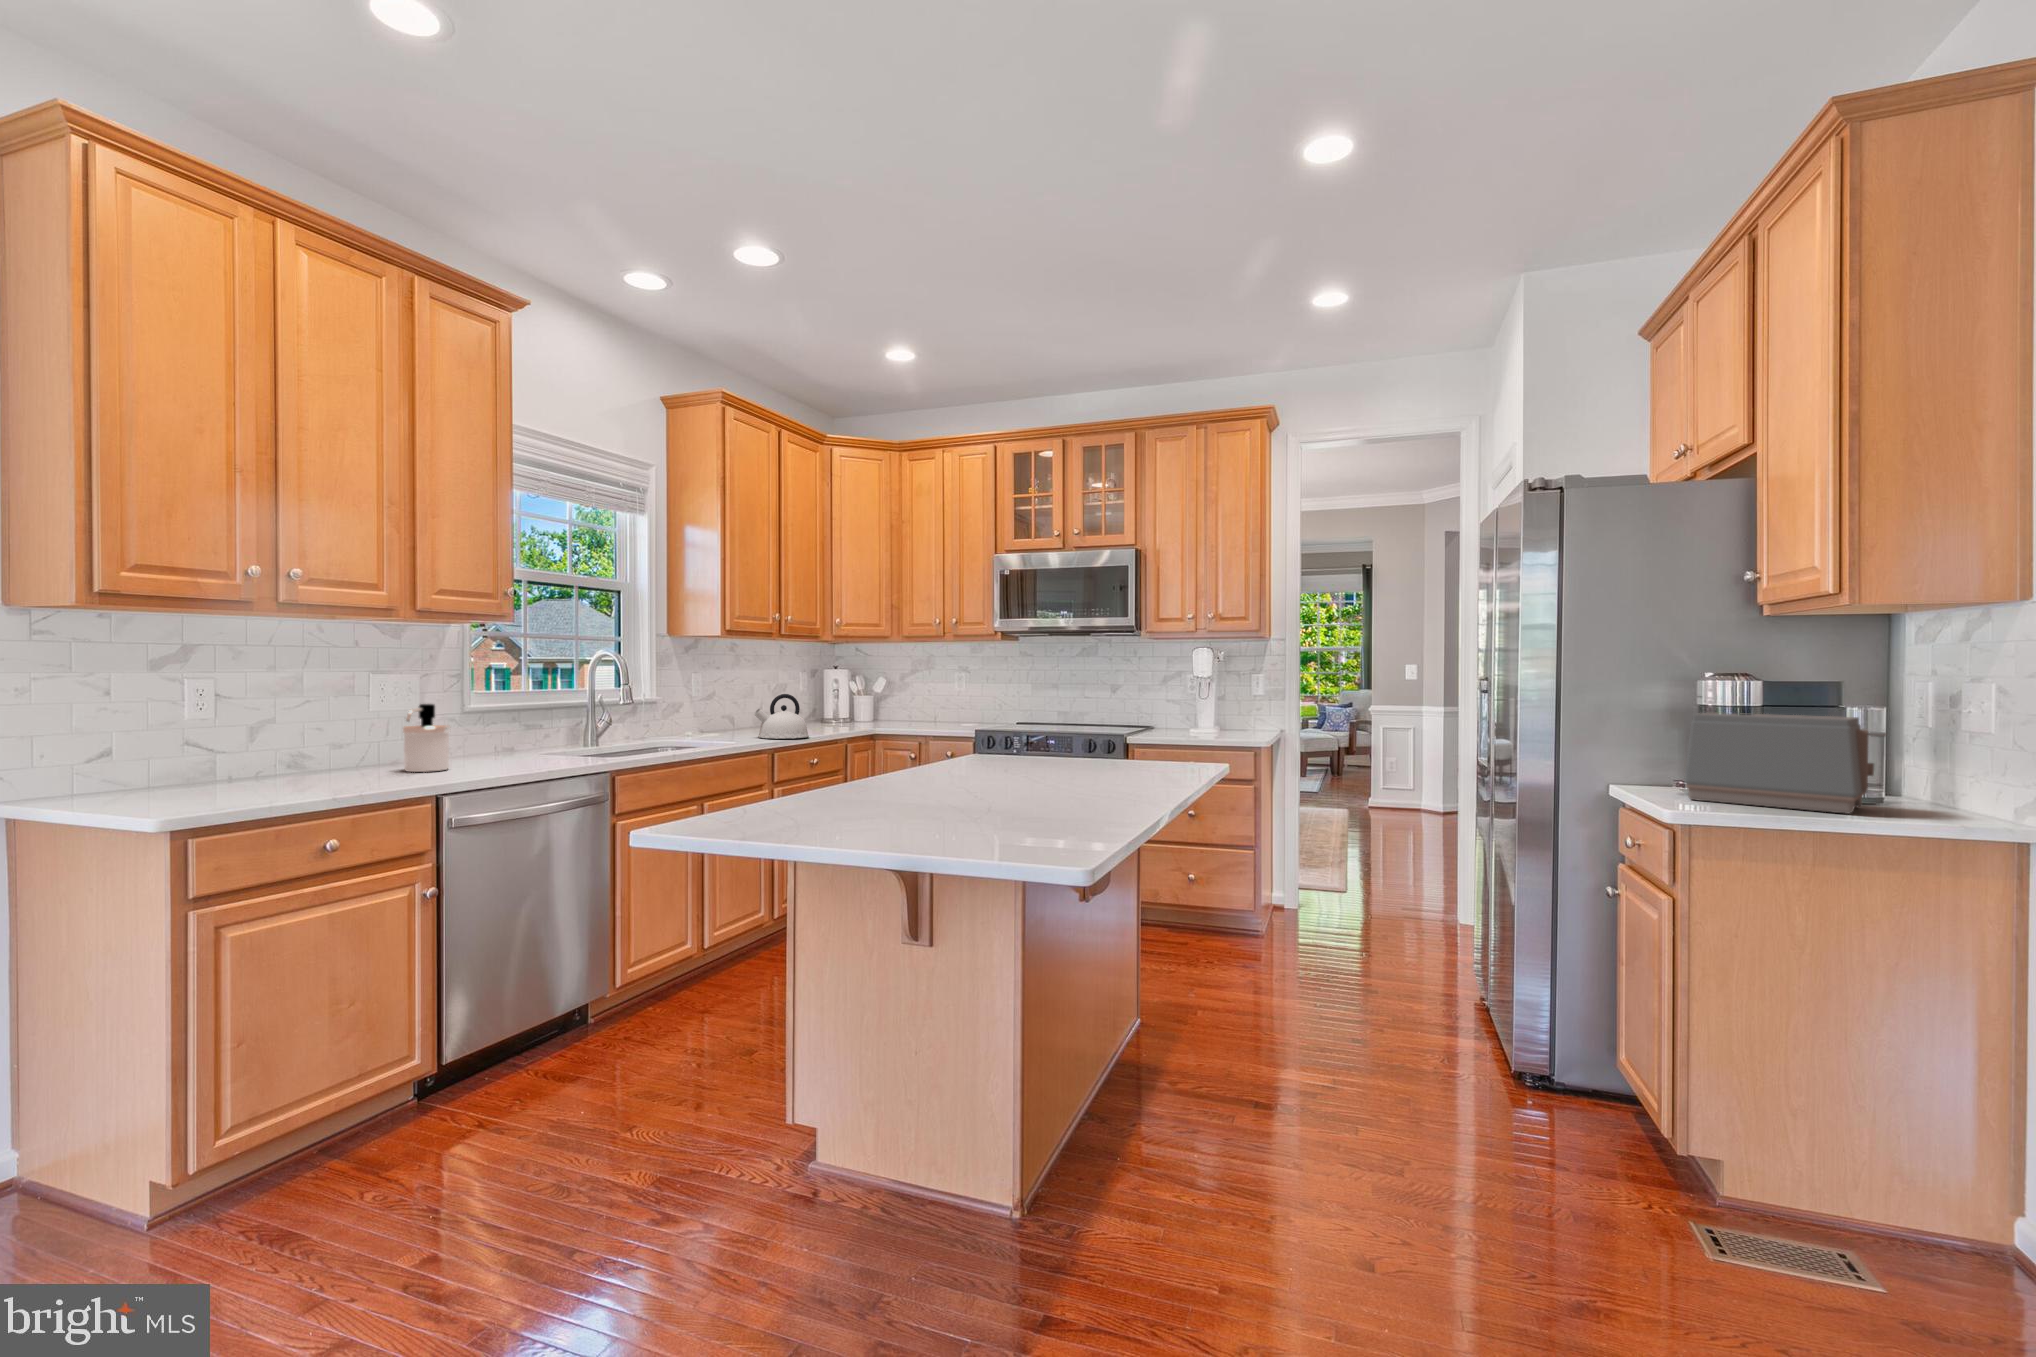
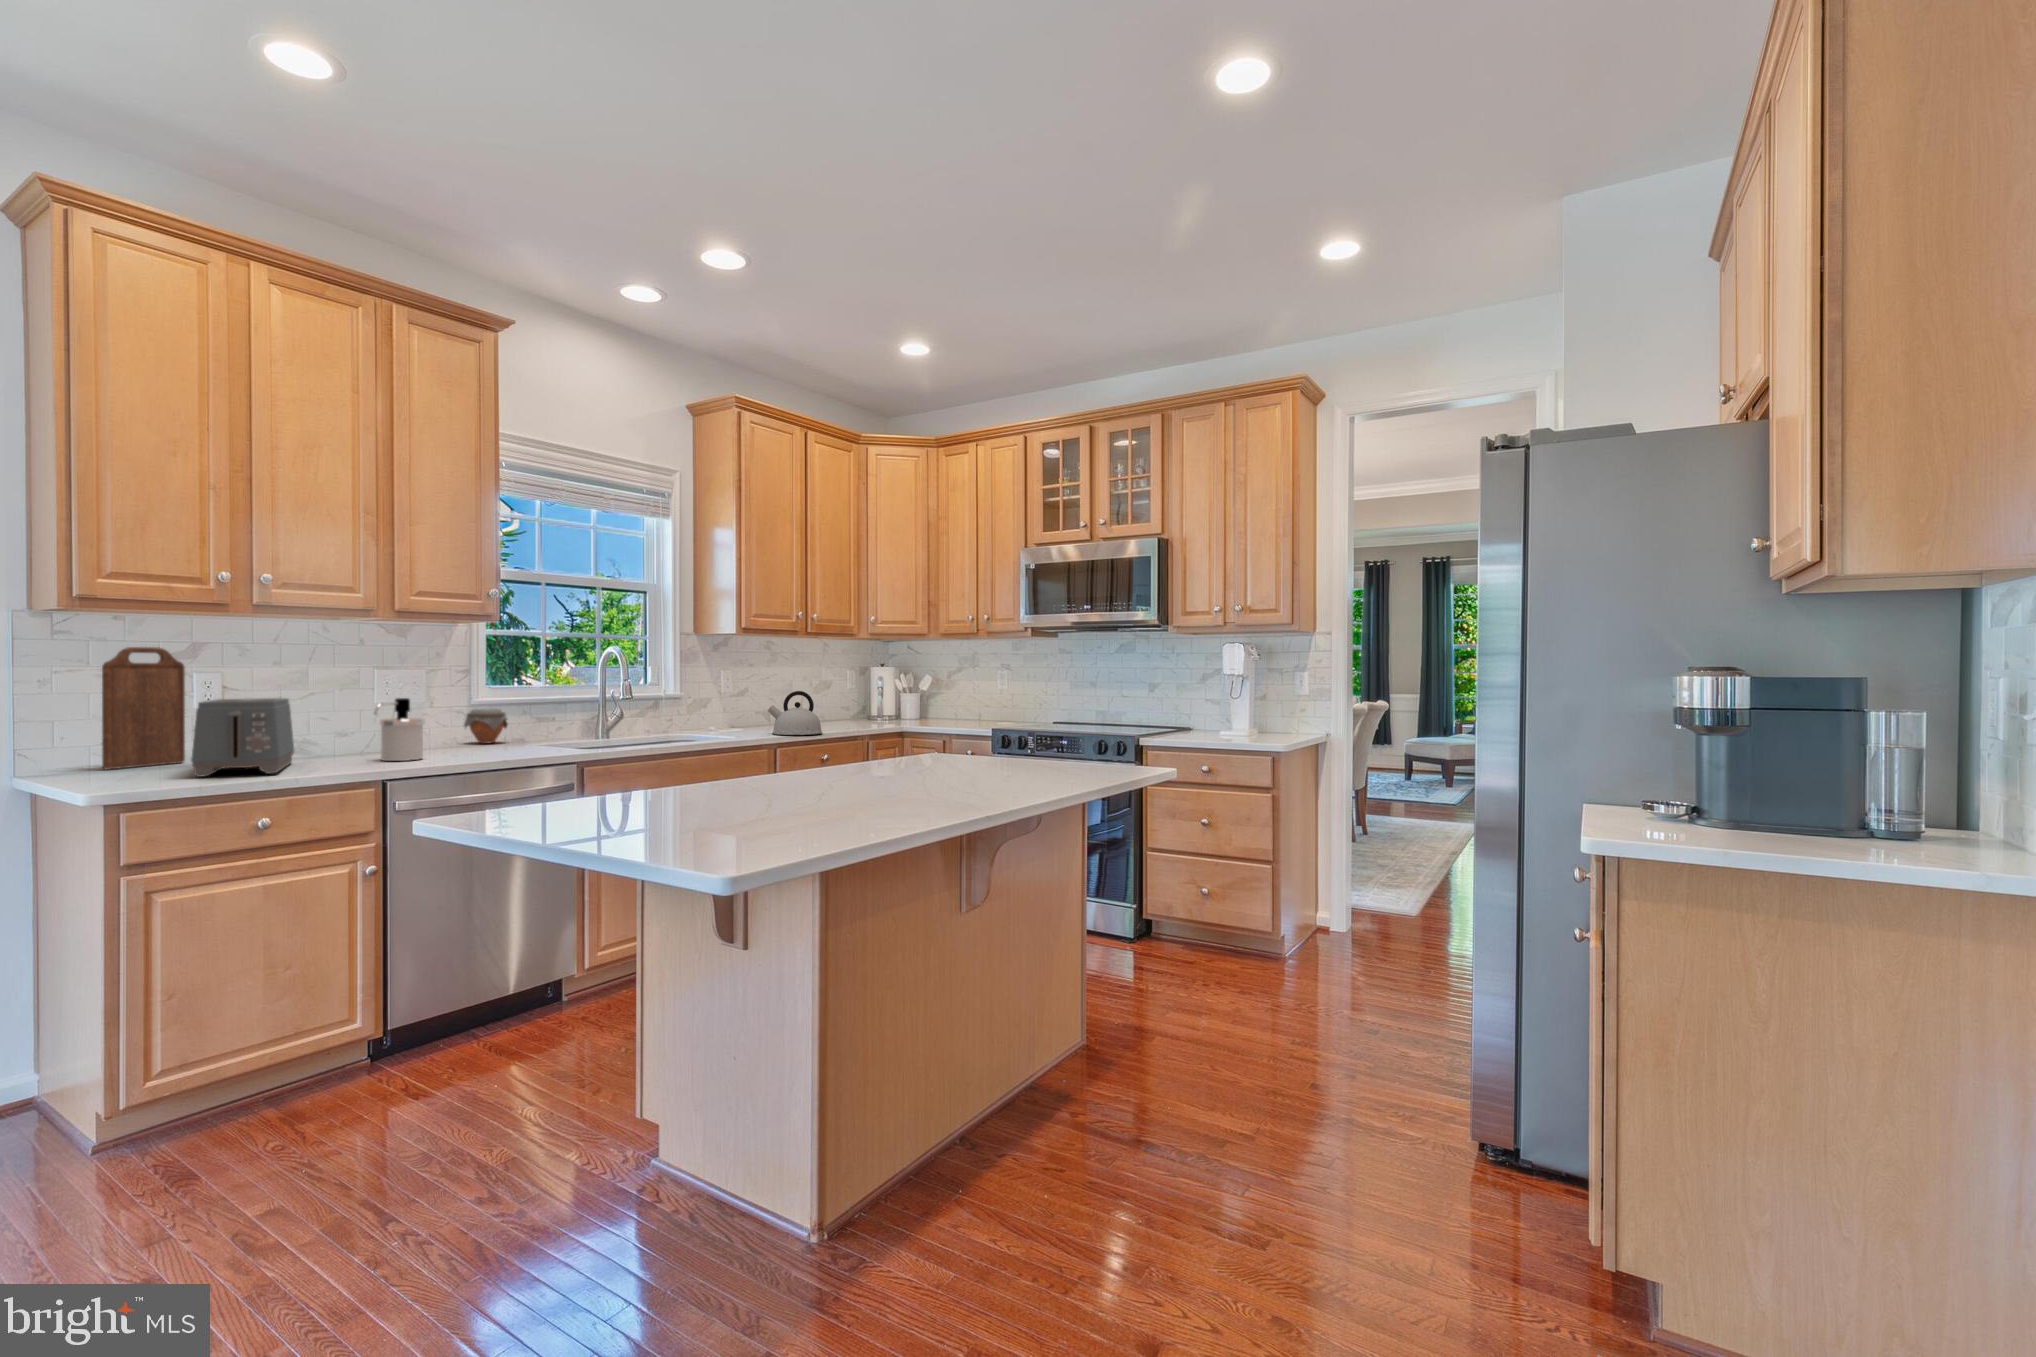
cutting board: none [97,647,179,787] -> present [102,647,185,769]
toaster: present [1684,713,1886,814] -> present [191,698,294,777]
jar: none [454,714,504,752] -> present [464,708,508,744]

